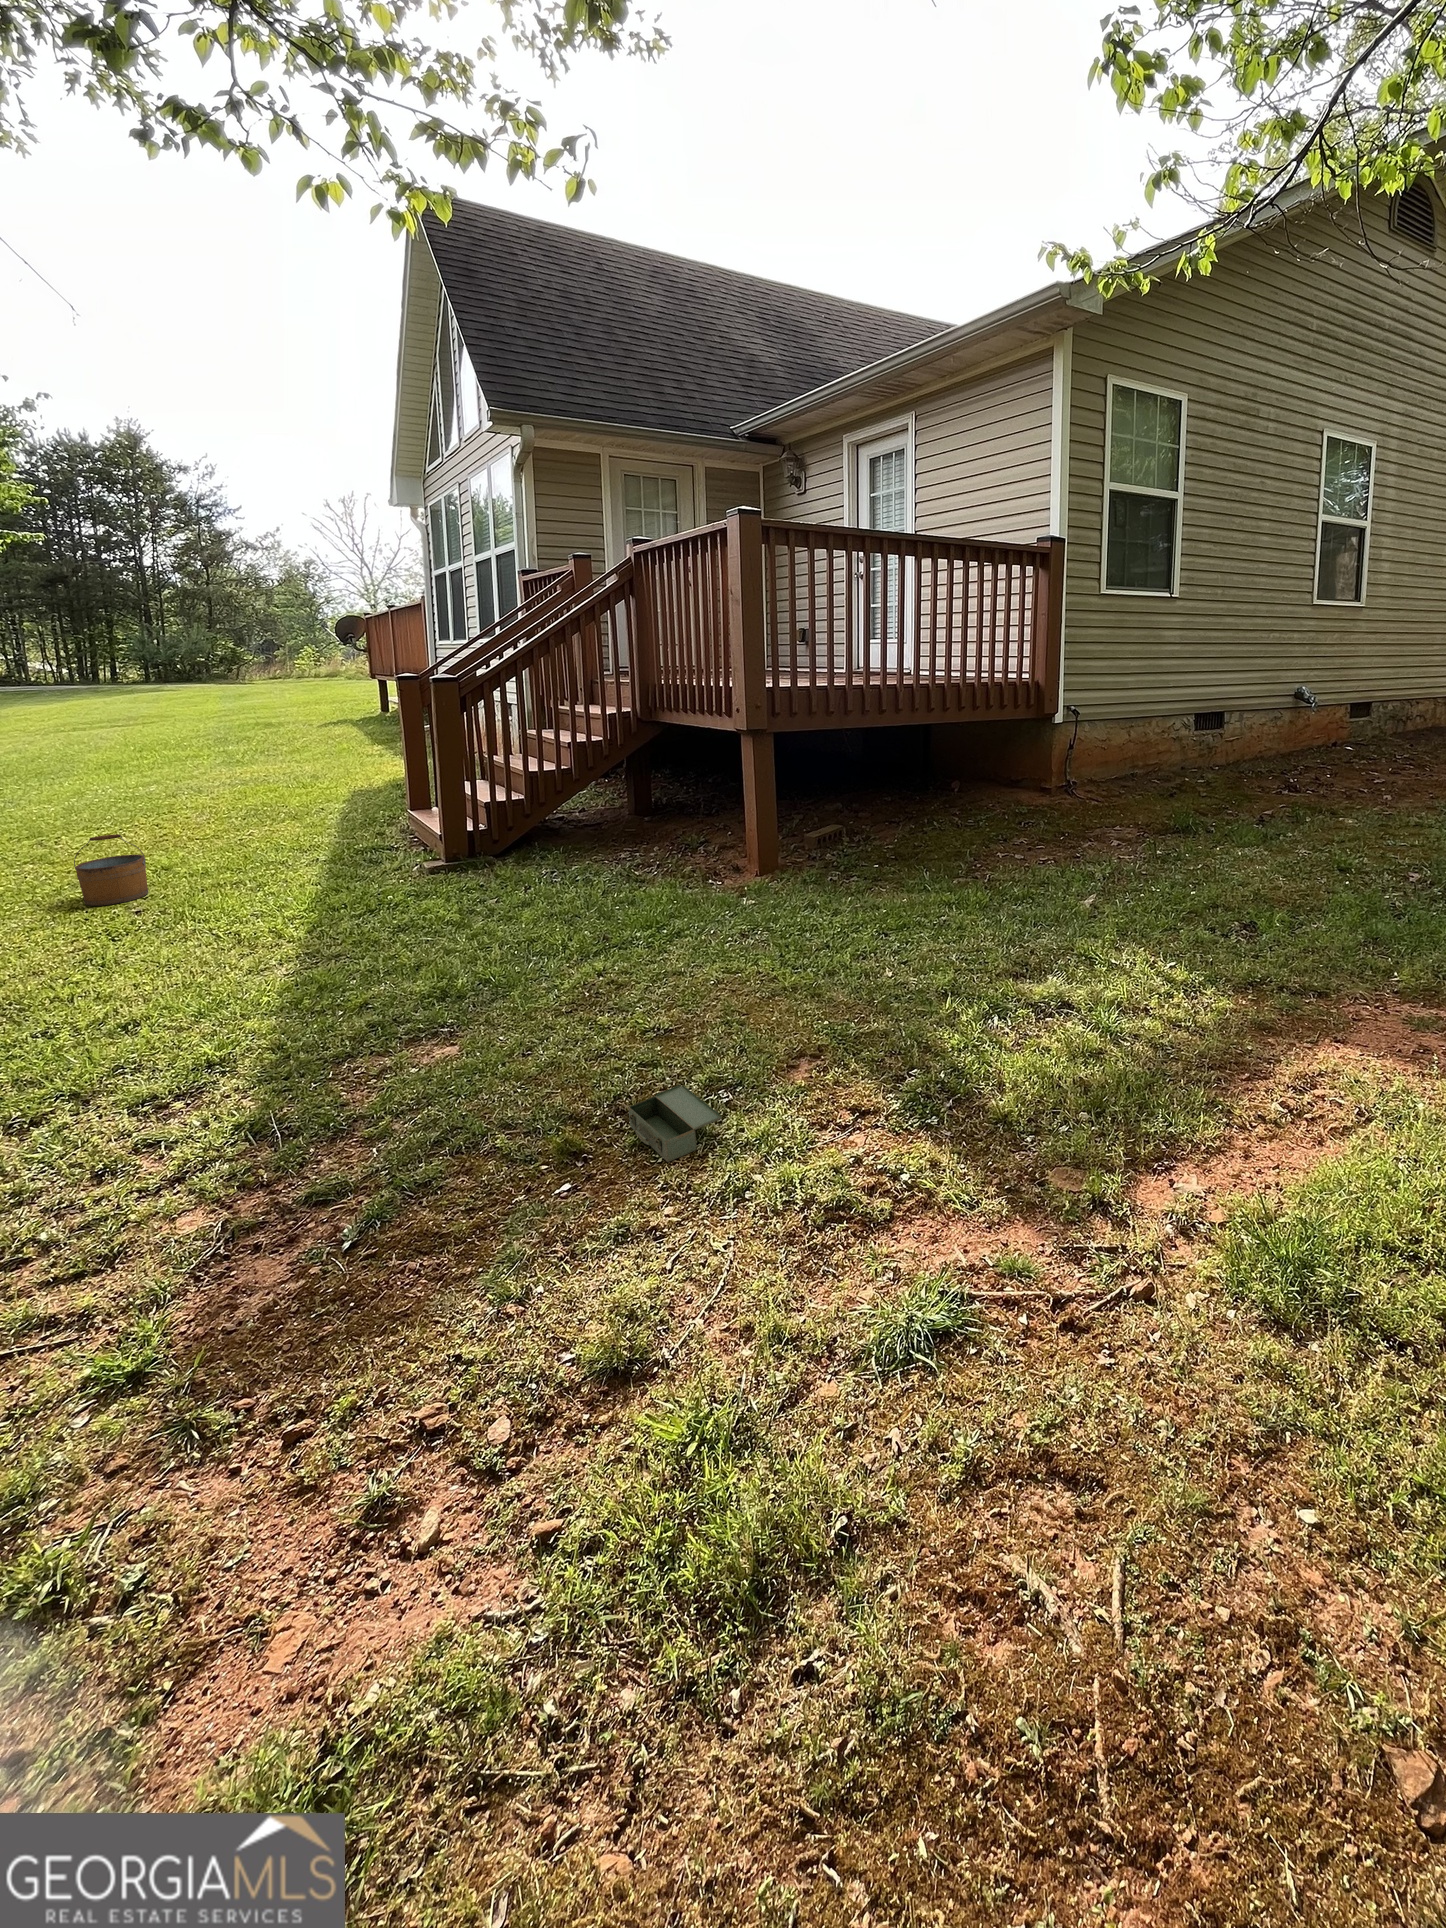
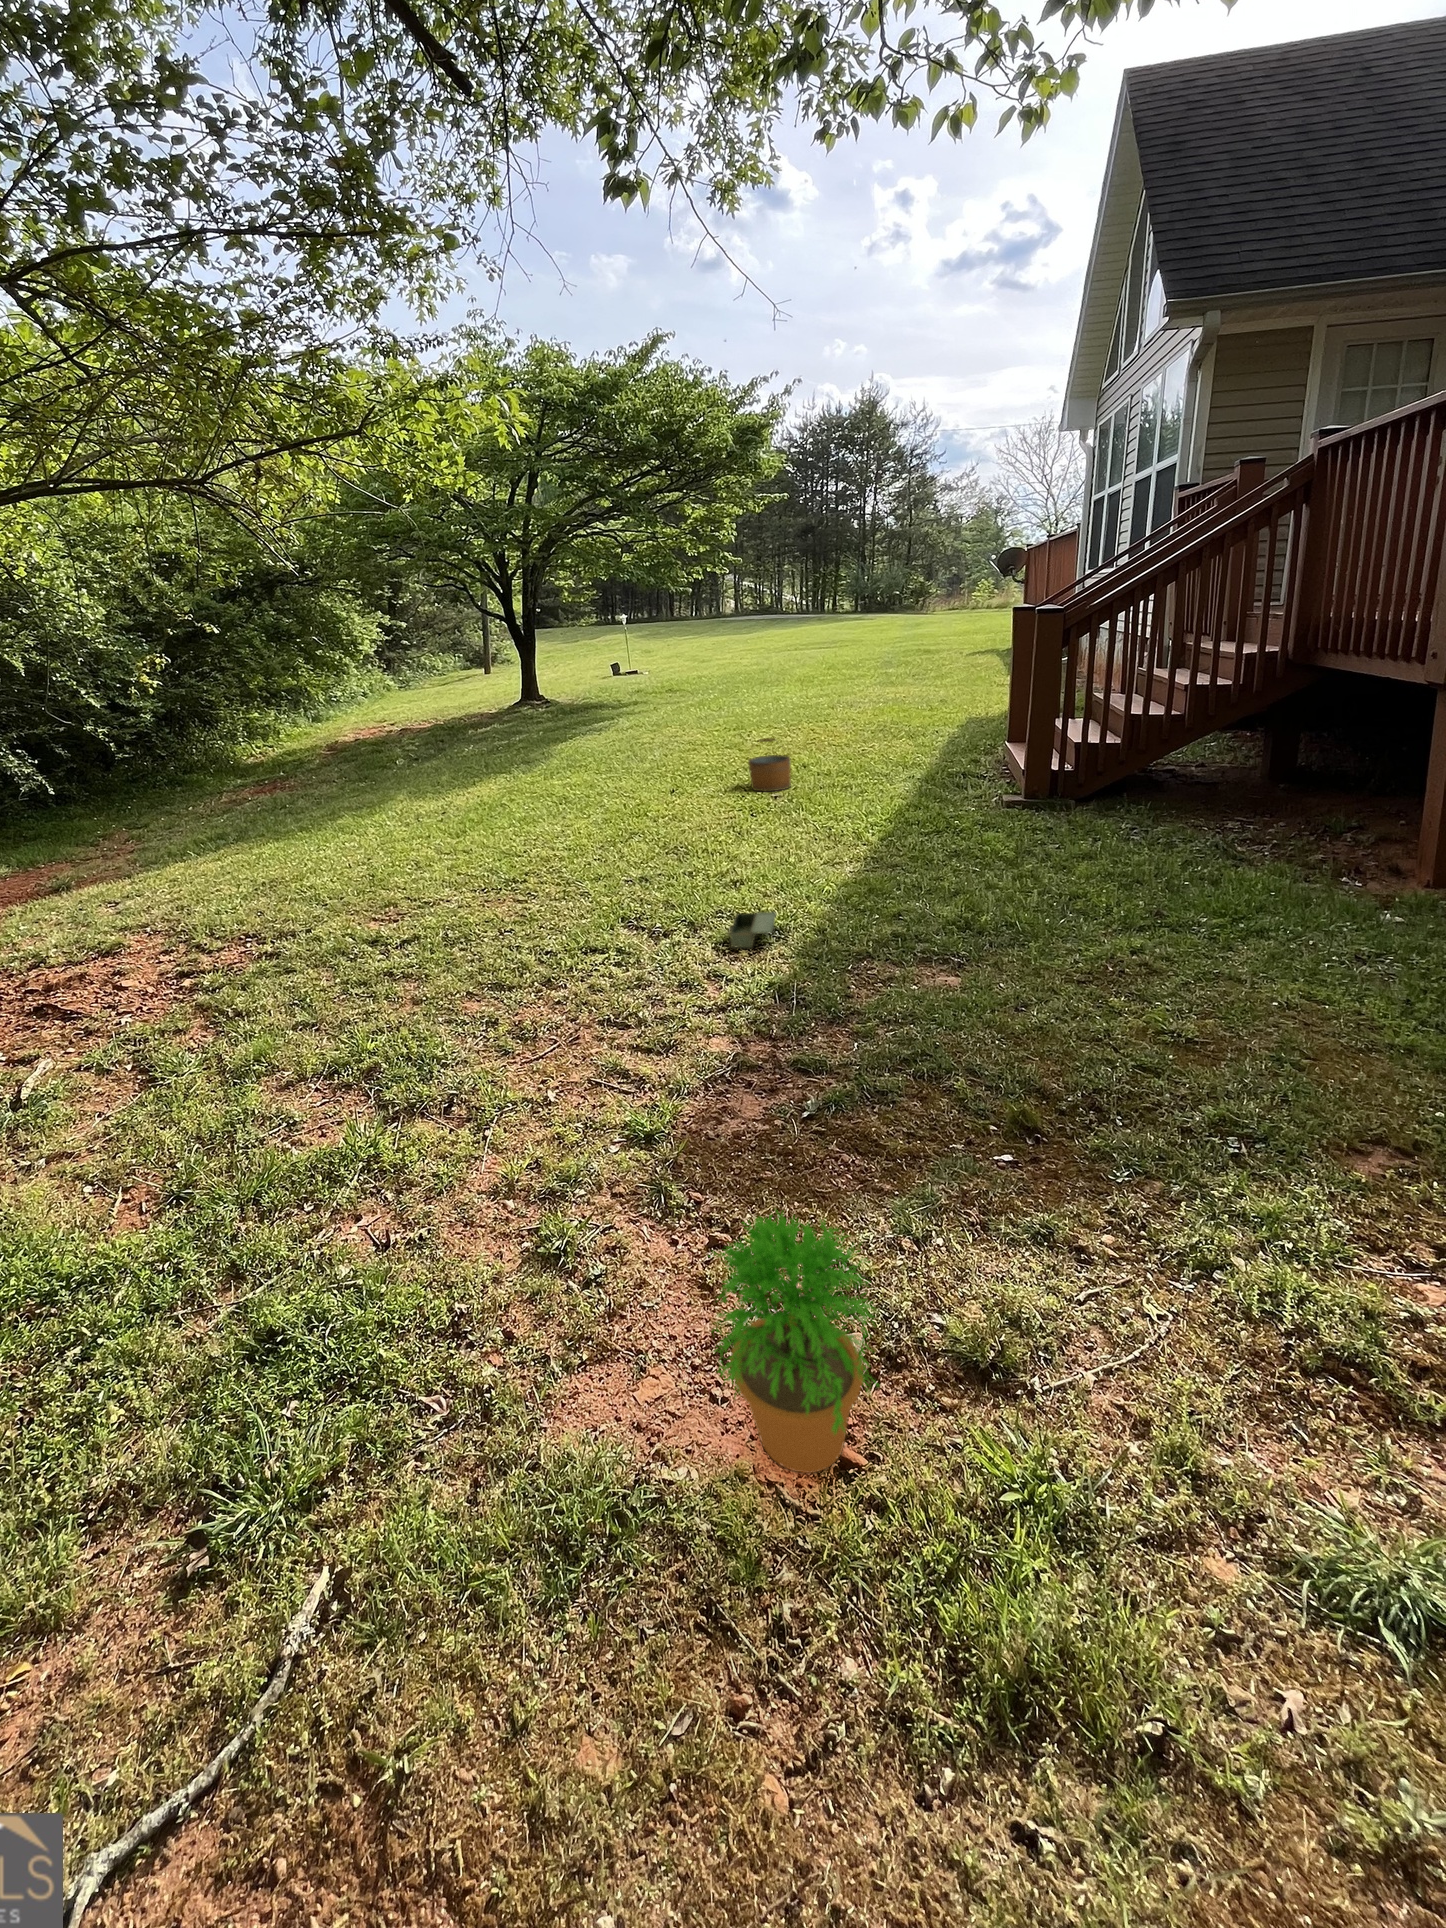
toolbox: present [628,1085,722,1162] -> present [728,911,776,948]
potted plant: none [352,1297,583,1594] -> present [710,1210,878,1473]

